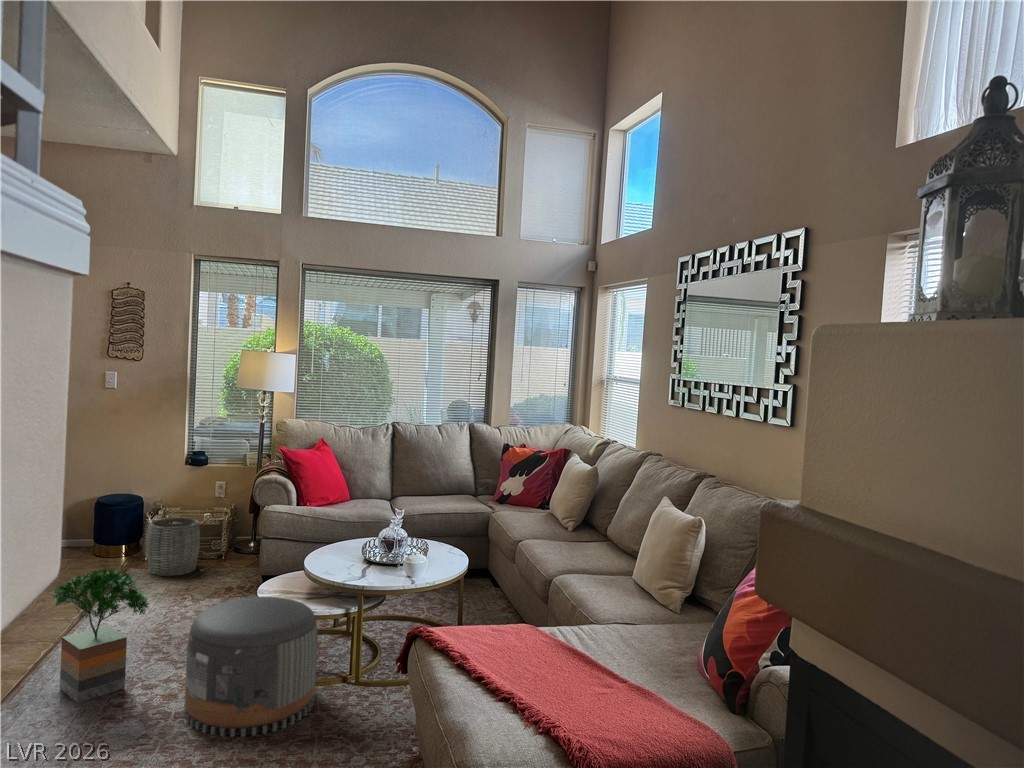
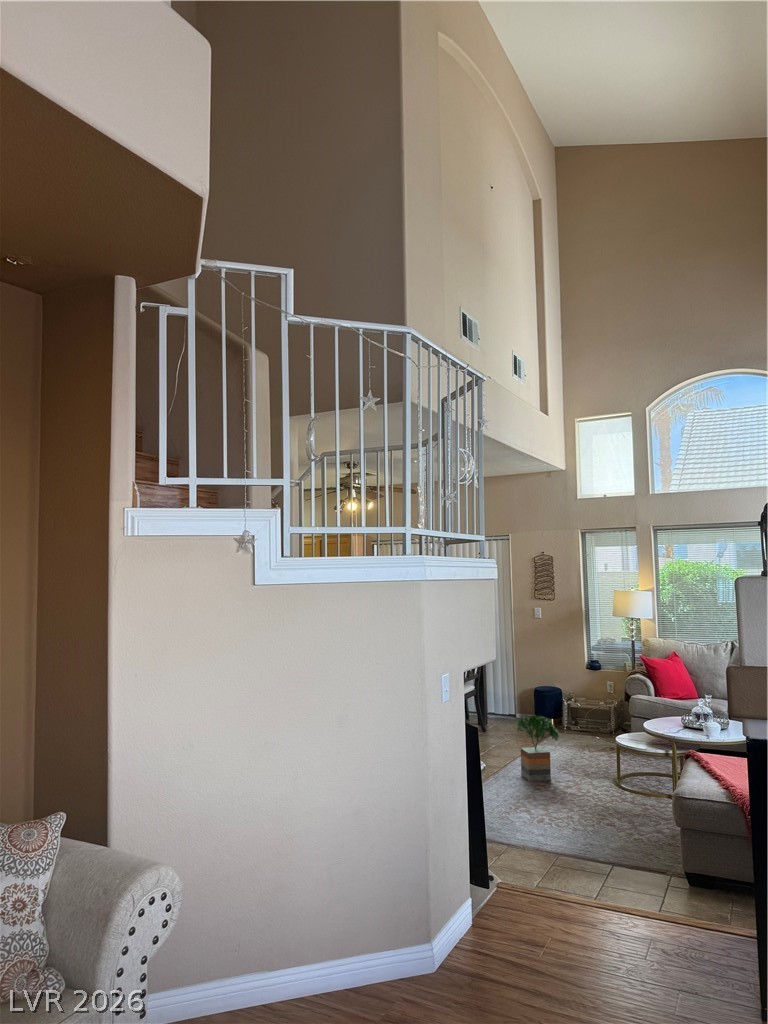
woven basket: present [146,518,200,576] -> none [565,703,597,740]
pouf: present [184,597,318,737] -> none [577,737,649,808]

